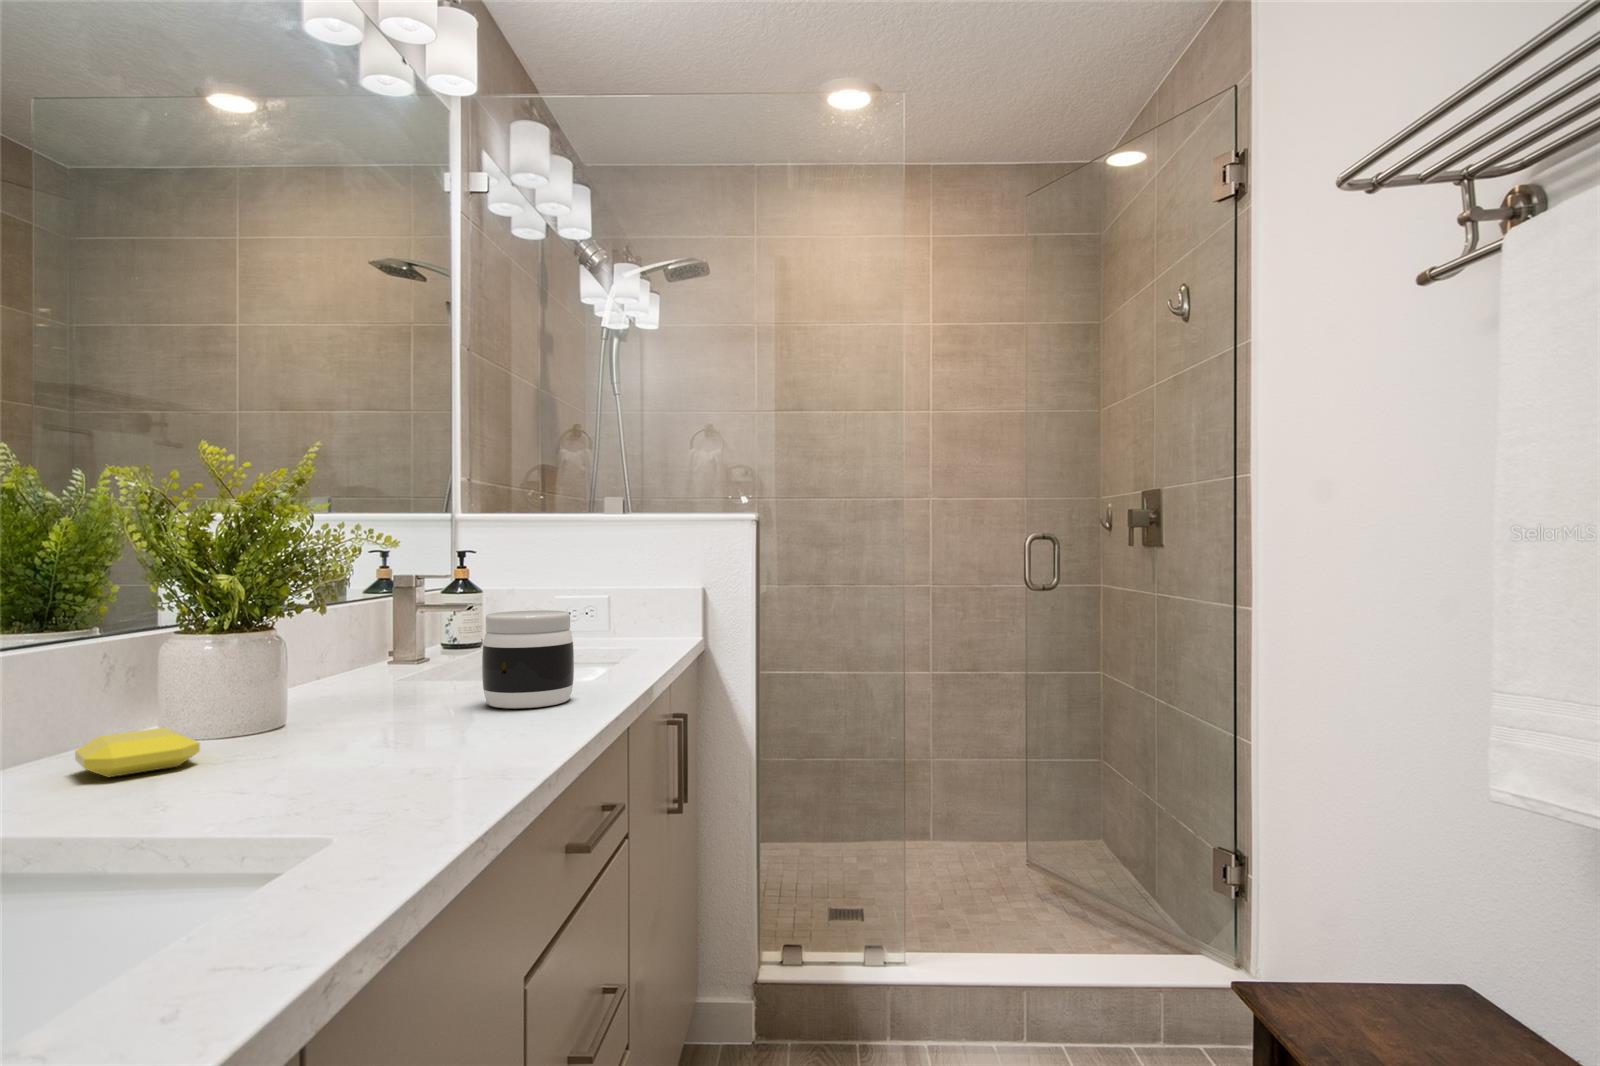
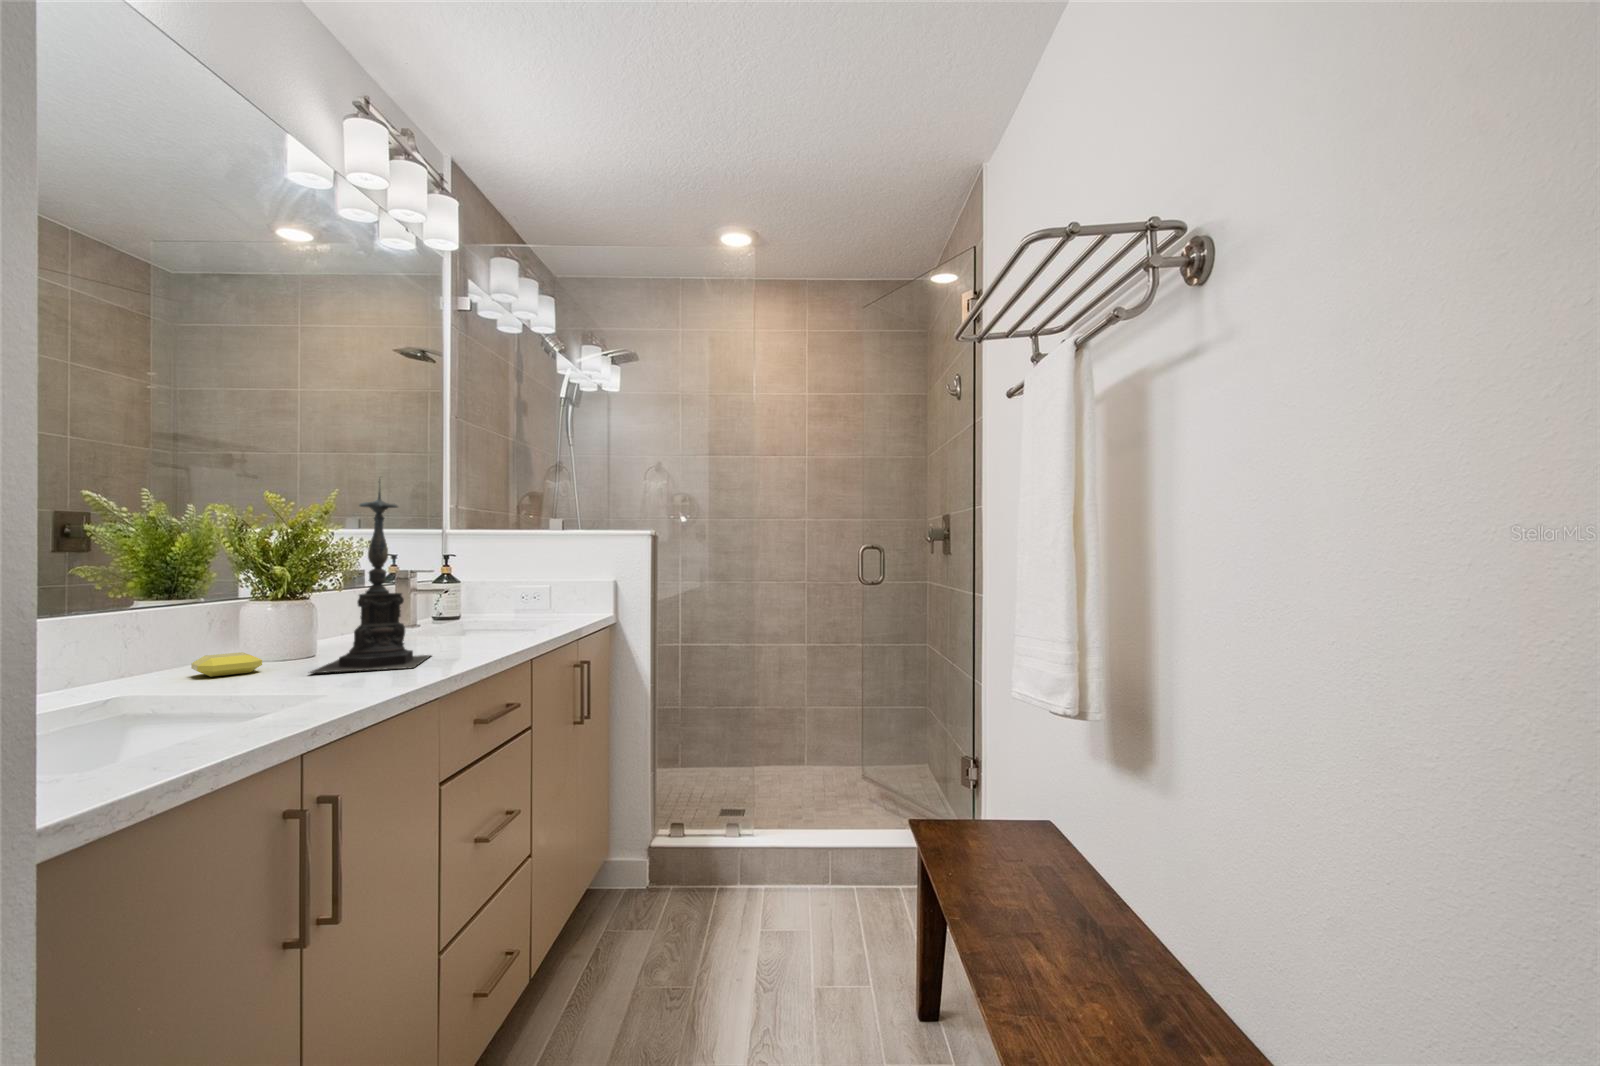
candle holder: none [282,416,483,774] -> present [311,482,430,673]
jar: present [482,610,574,708] -> none [439,590,497,648]

